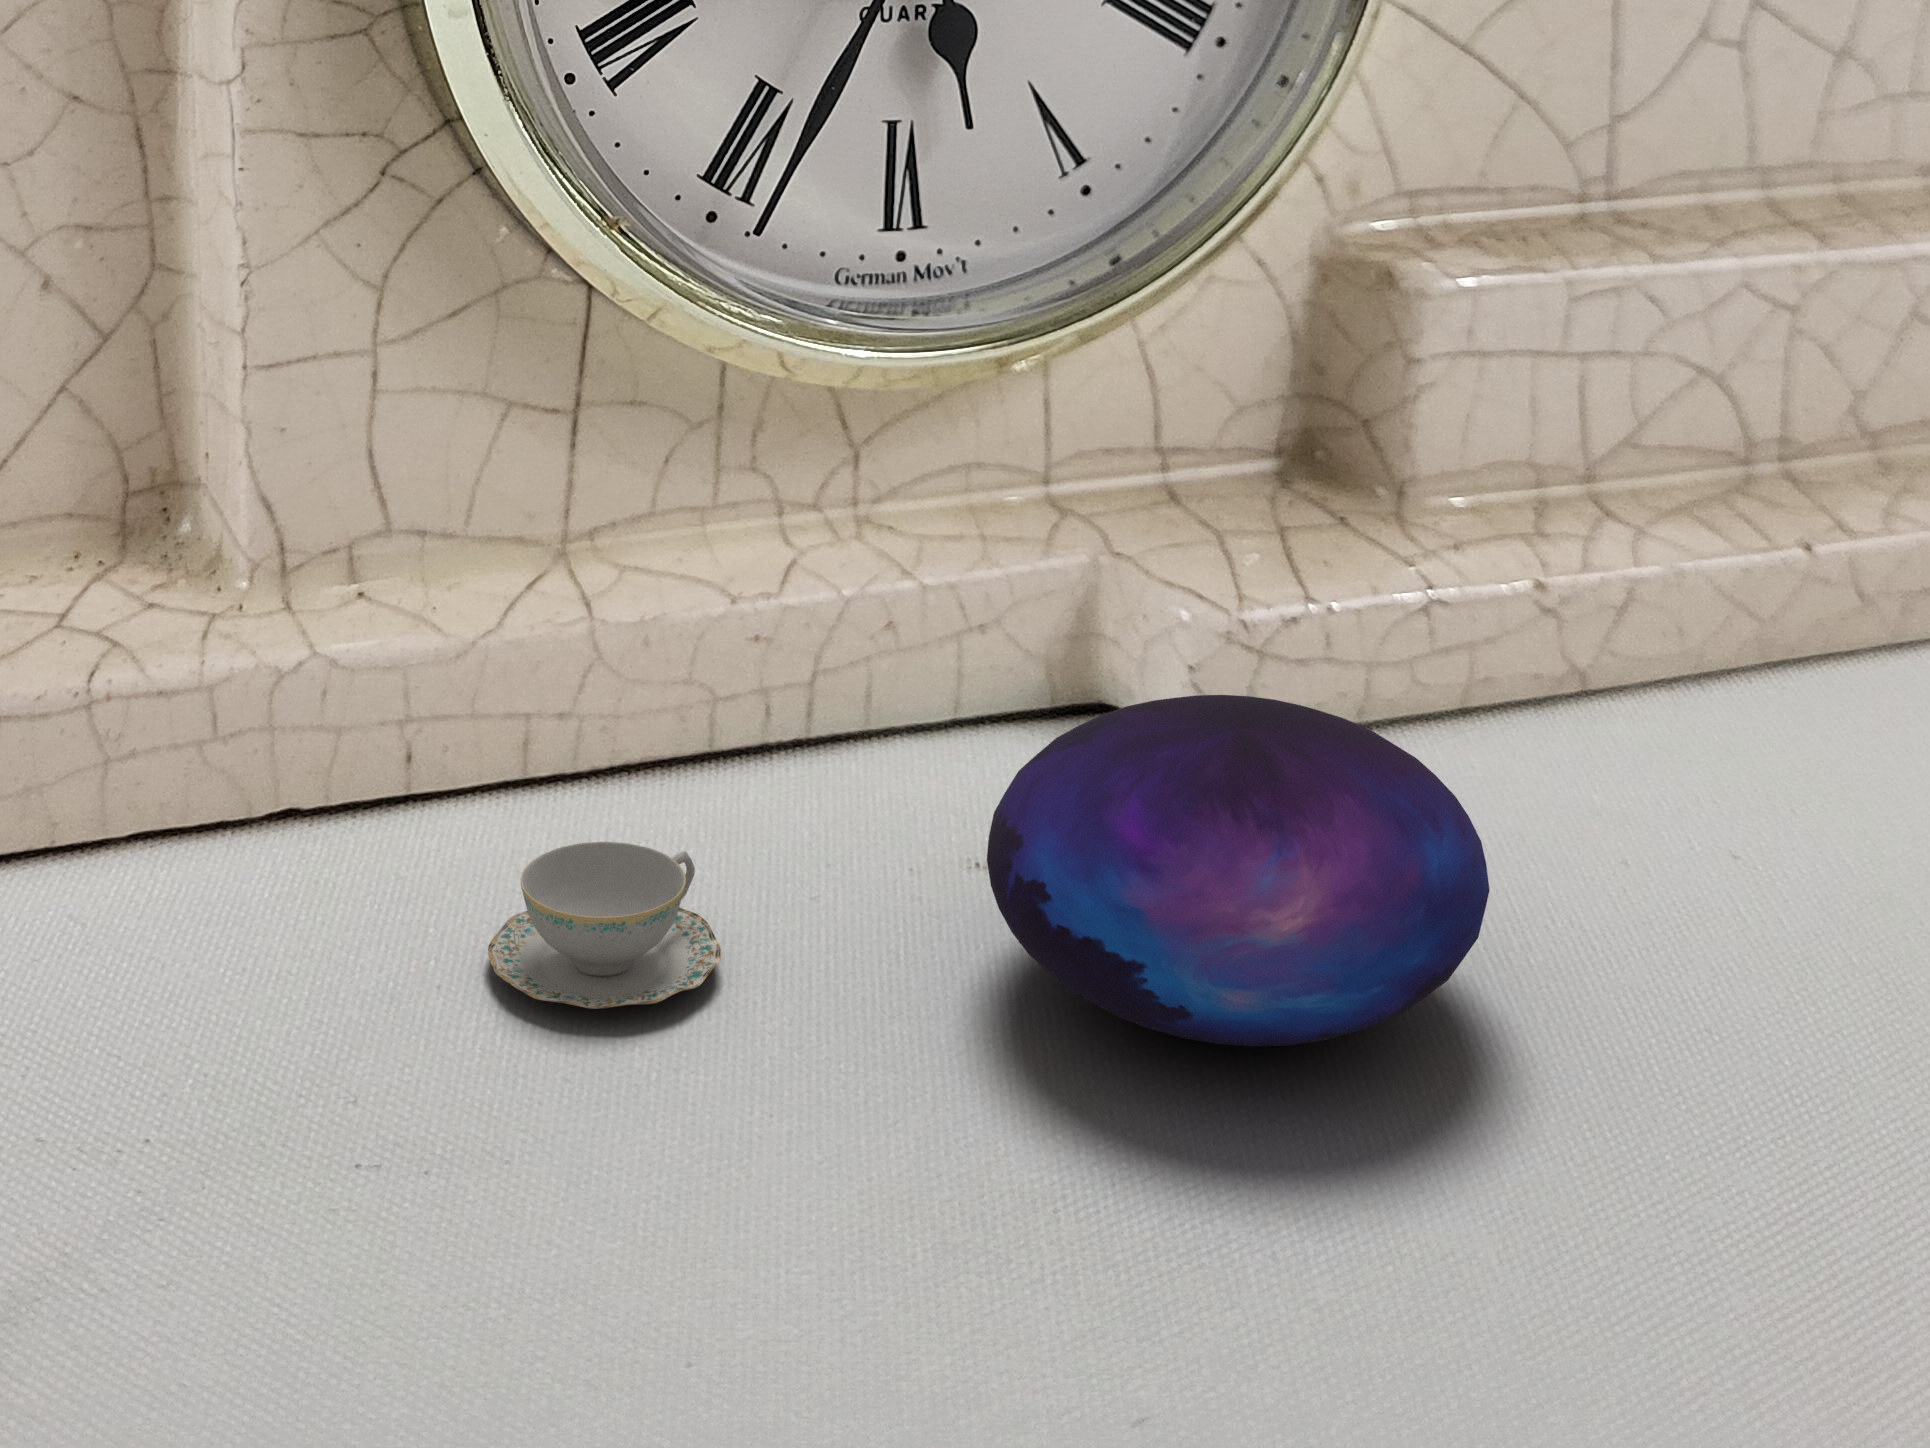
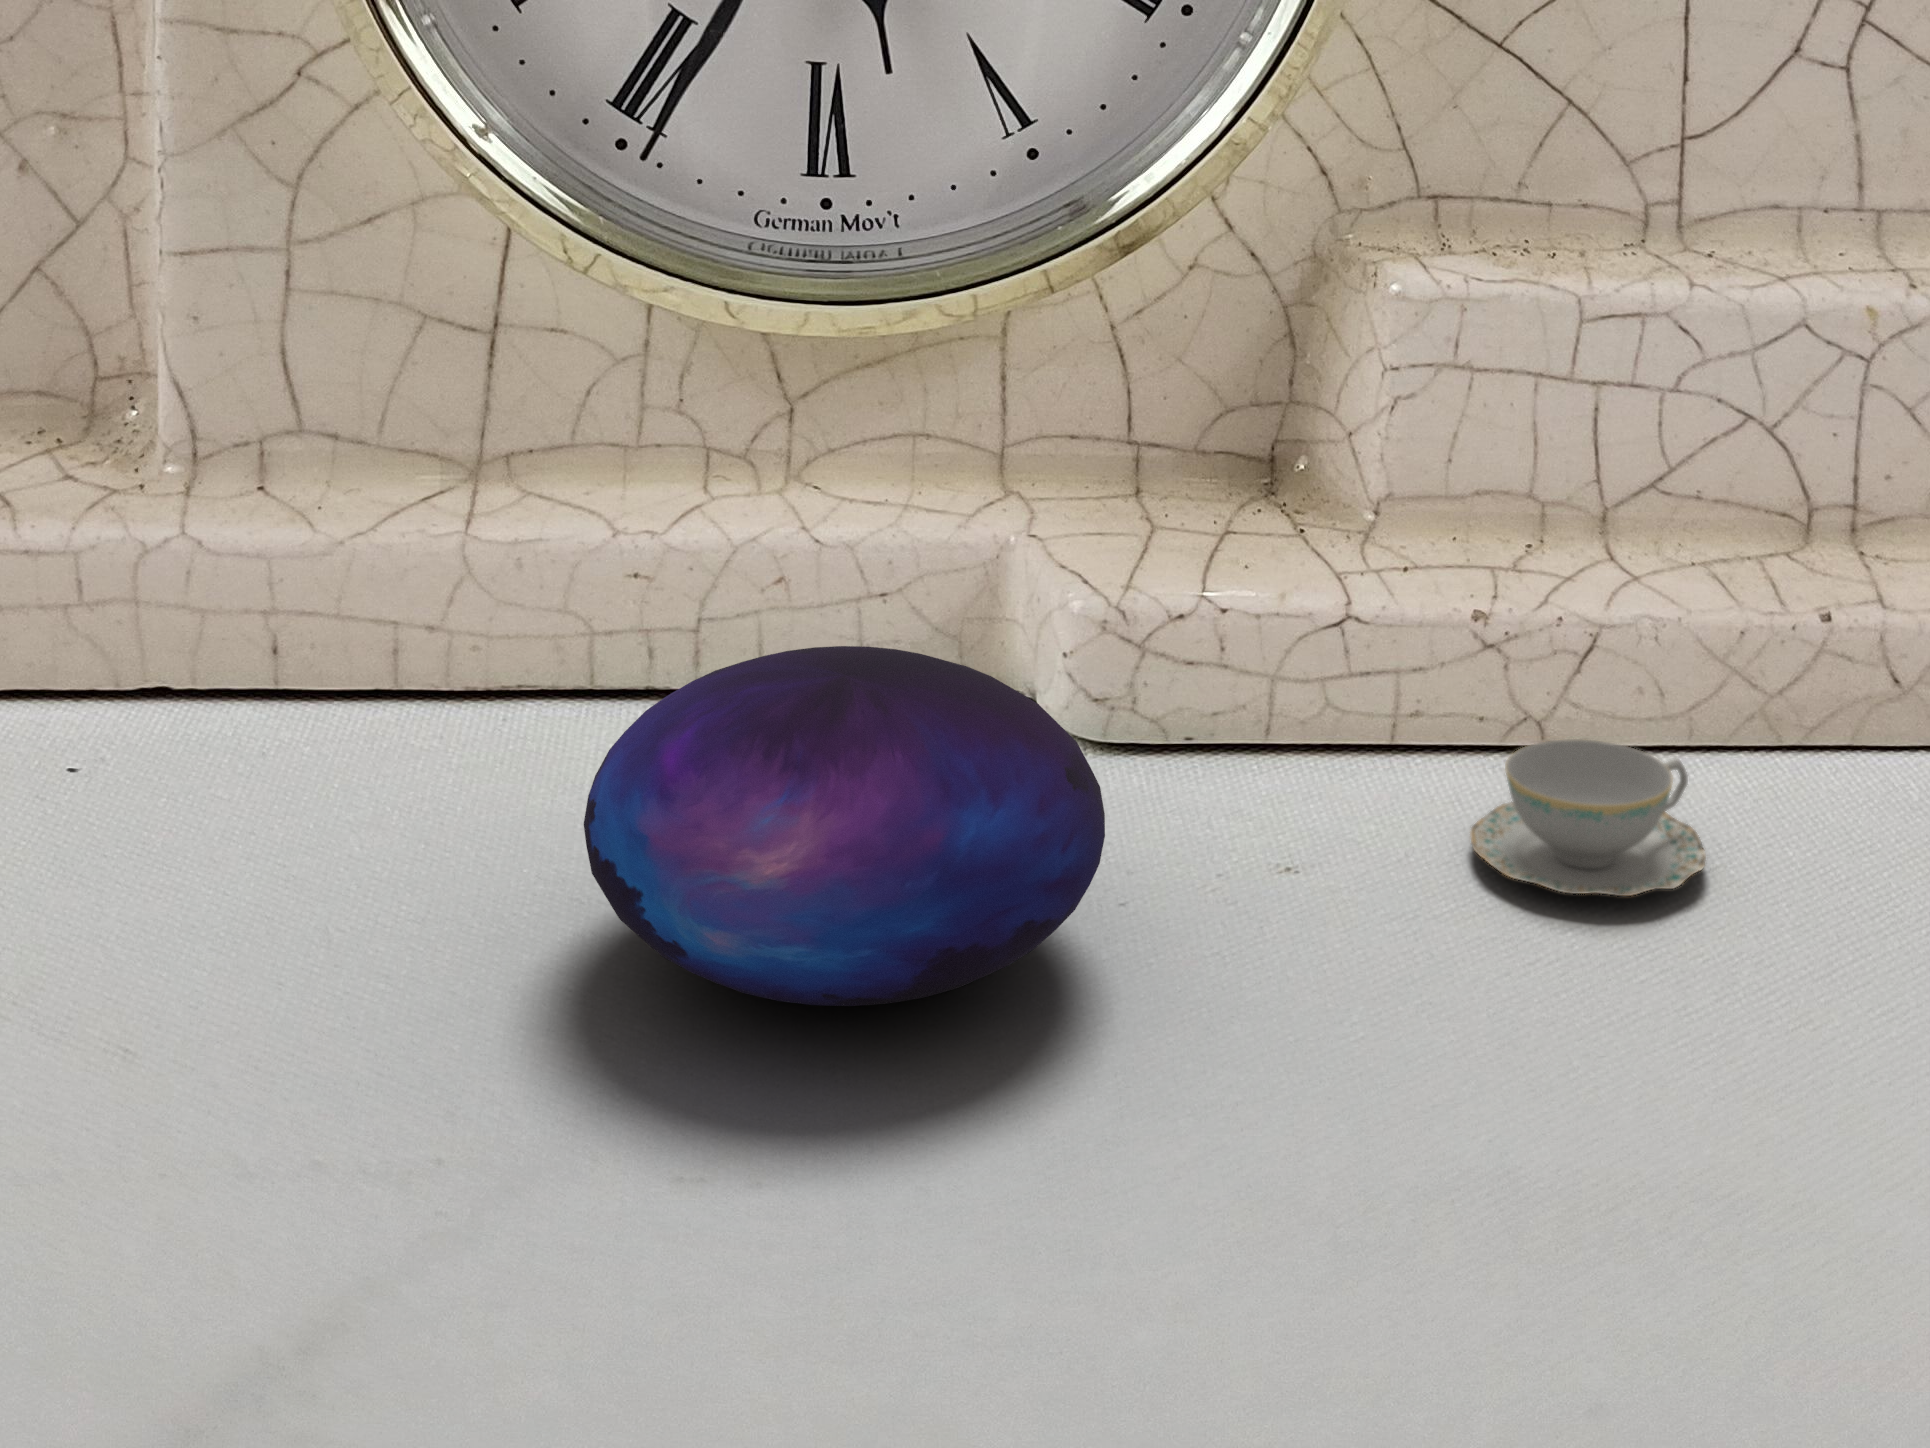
teacup: present [488,842,721,1009] -> present [1471,739,1706,896]

